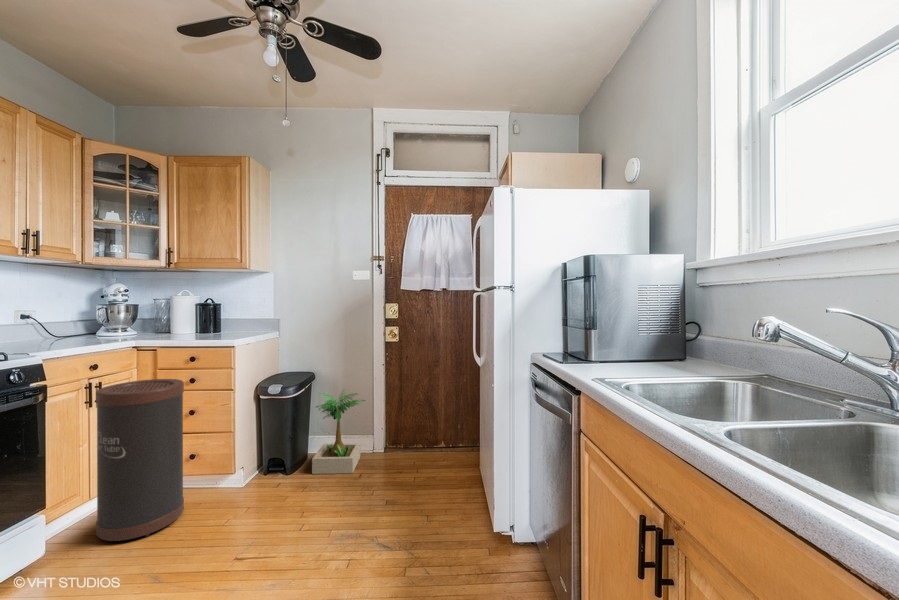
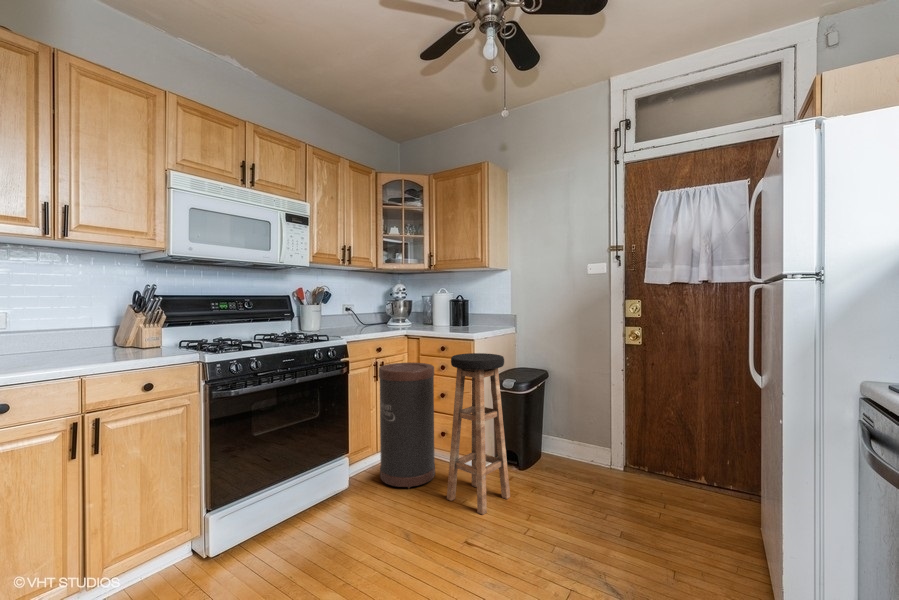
bar stool: none [206,360,283,535] -> present [447,353,510,515]
potted plant: present [312,389,365,474] -> none [543,391,604,484]

